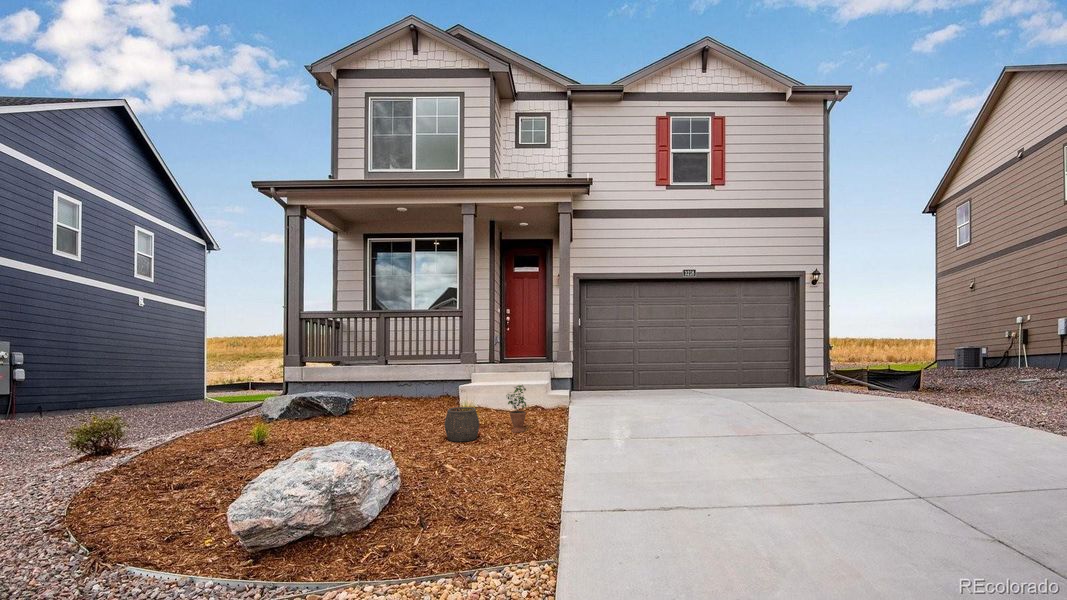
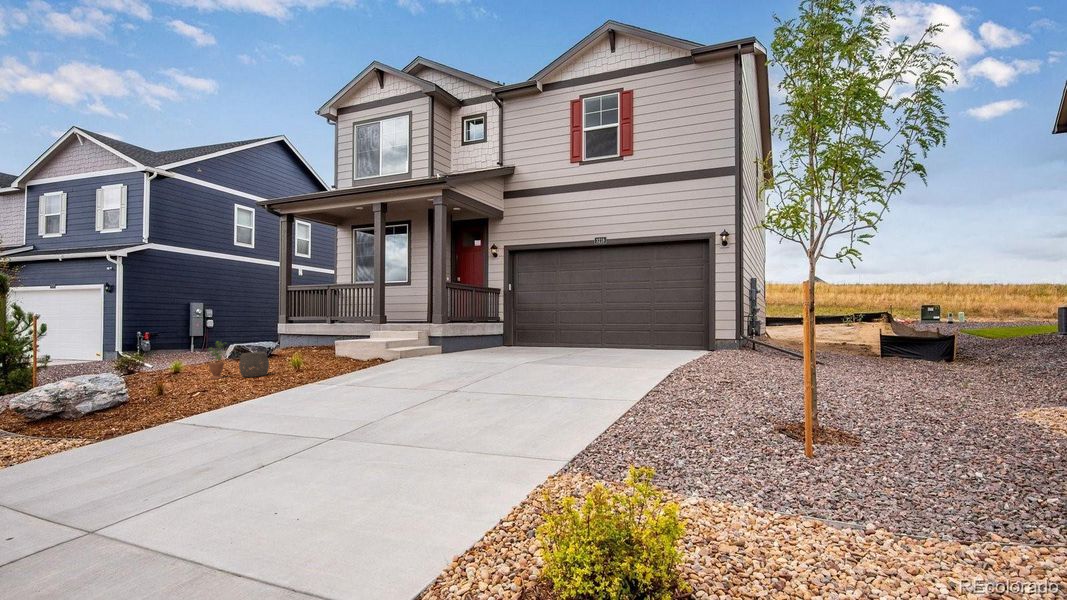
potted plant: present [506,385,526,432] -> present [207,341,227,379]

